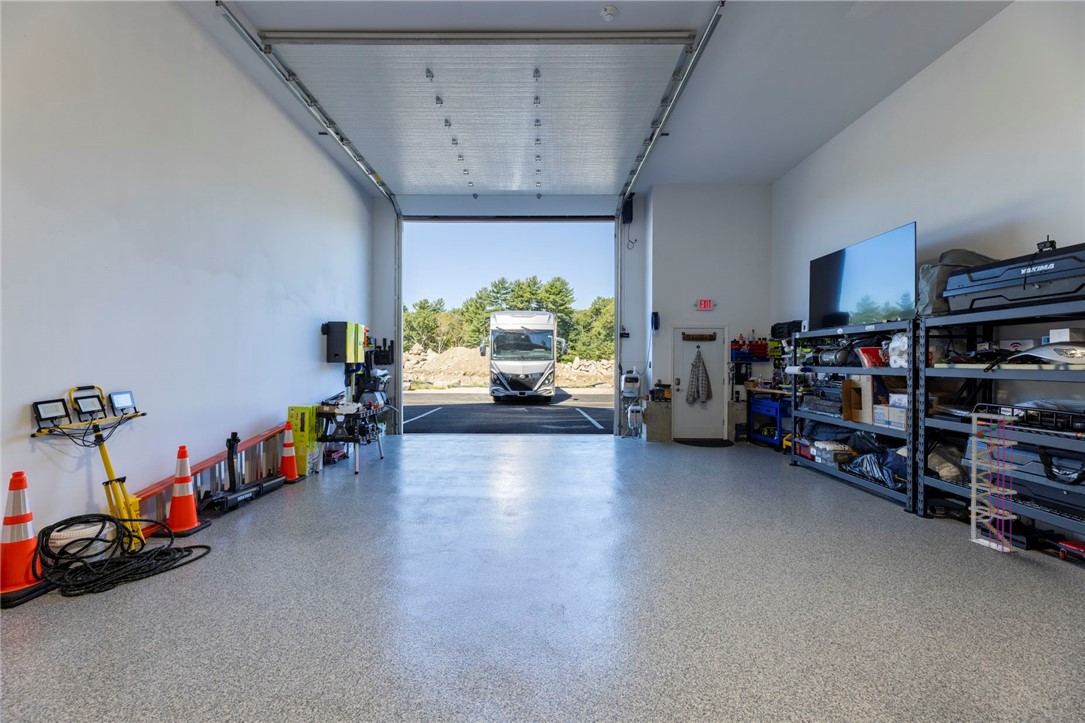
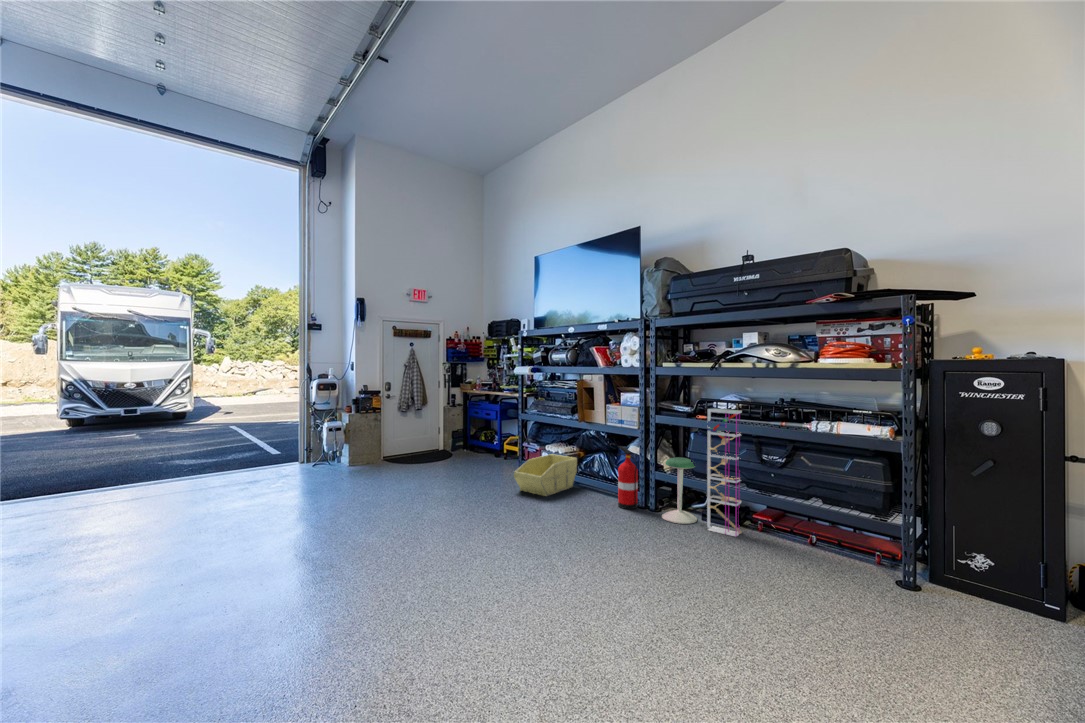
fire extinguisher: none [876,446,900,510] -> present [618,446,638,509]
storage bin: none [772,450,845,485] -> present [514,454,577,496]
stool: none [920,462,967,532] -> present [662,457,697,524]

